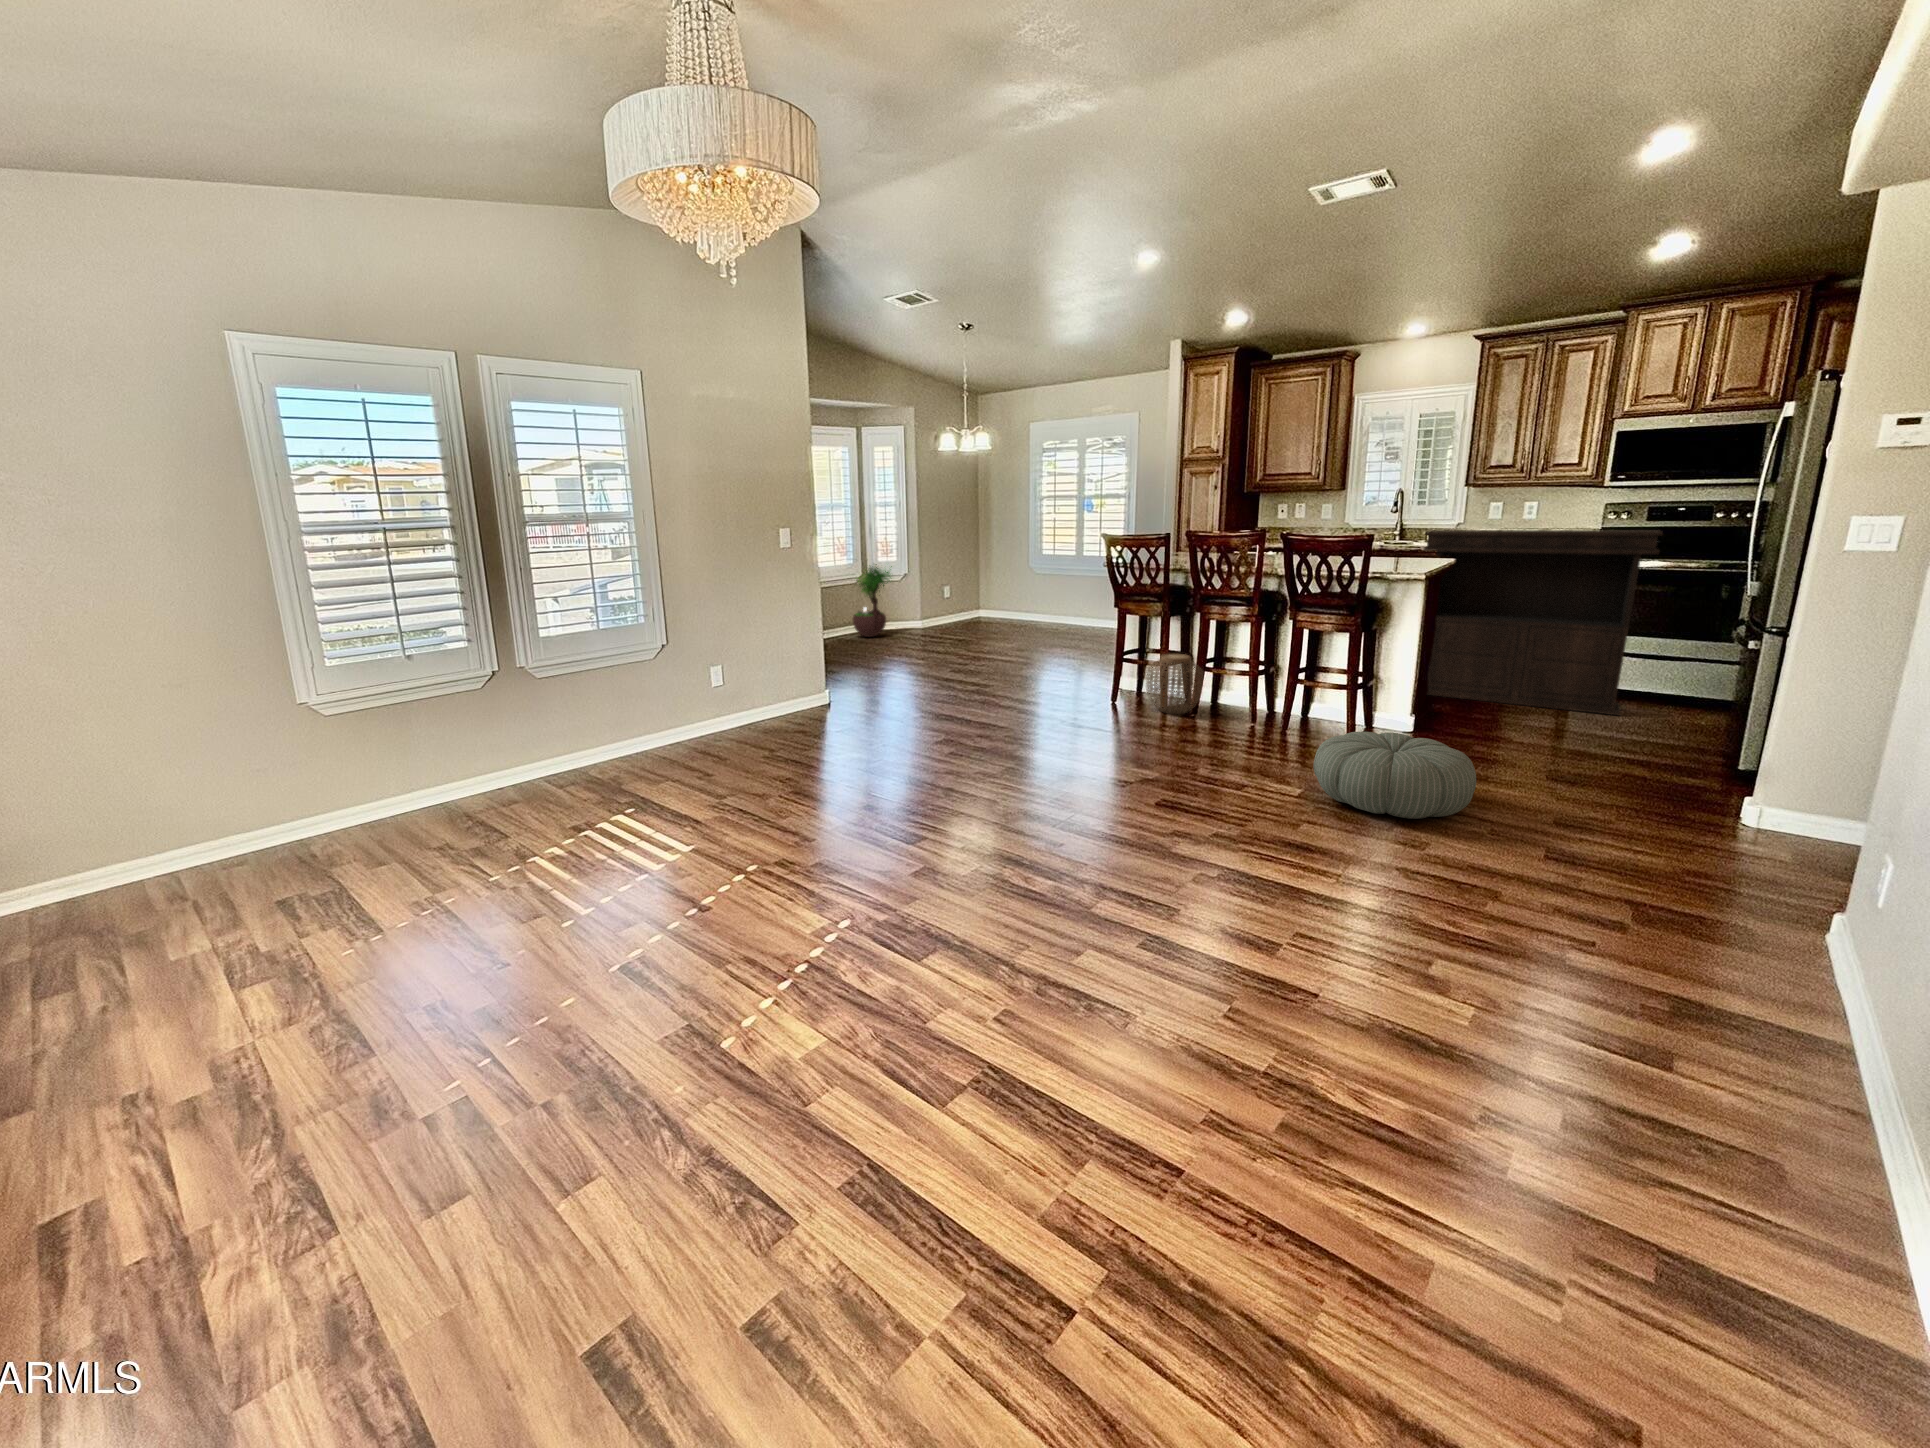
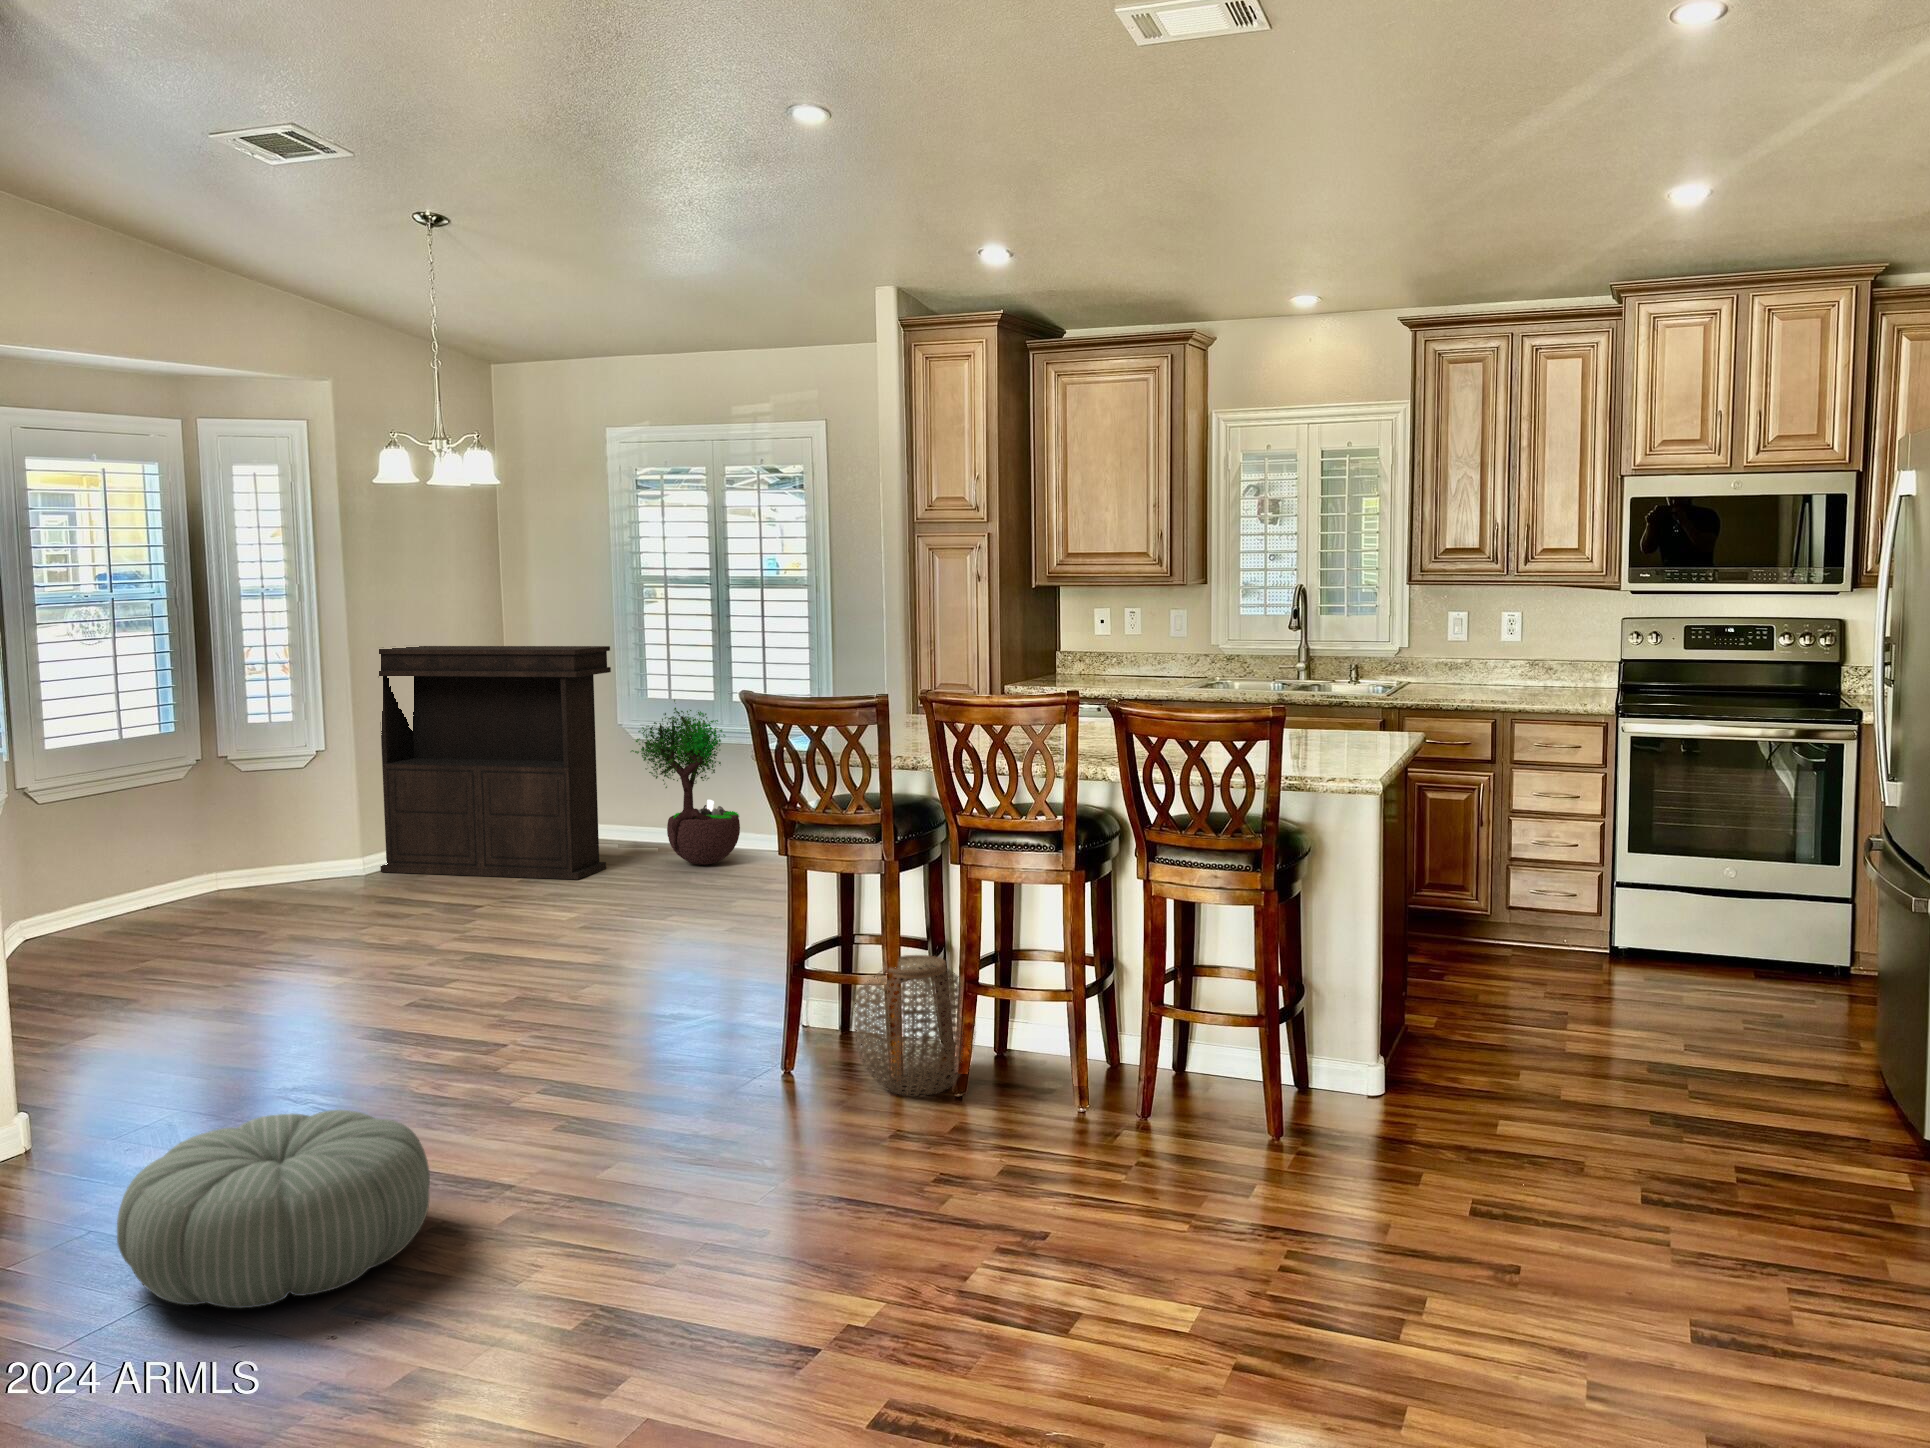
console table: present [1423,530,1663,715] -> present [379,646,611,880]
potted tree: present [853,564,892,637] -> present [631,700,740,865]
pouf: present [1314,732,1476,819] -> present [117,1110,430,1308]

